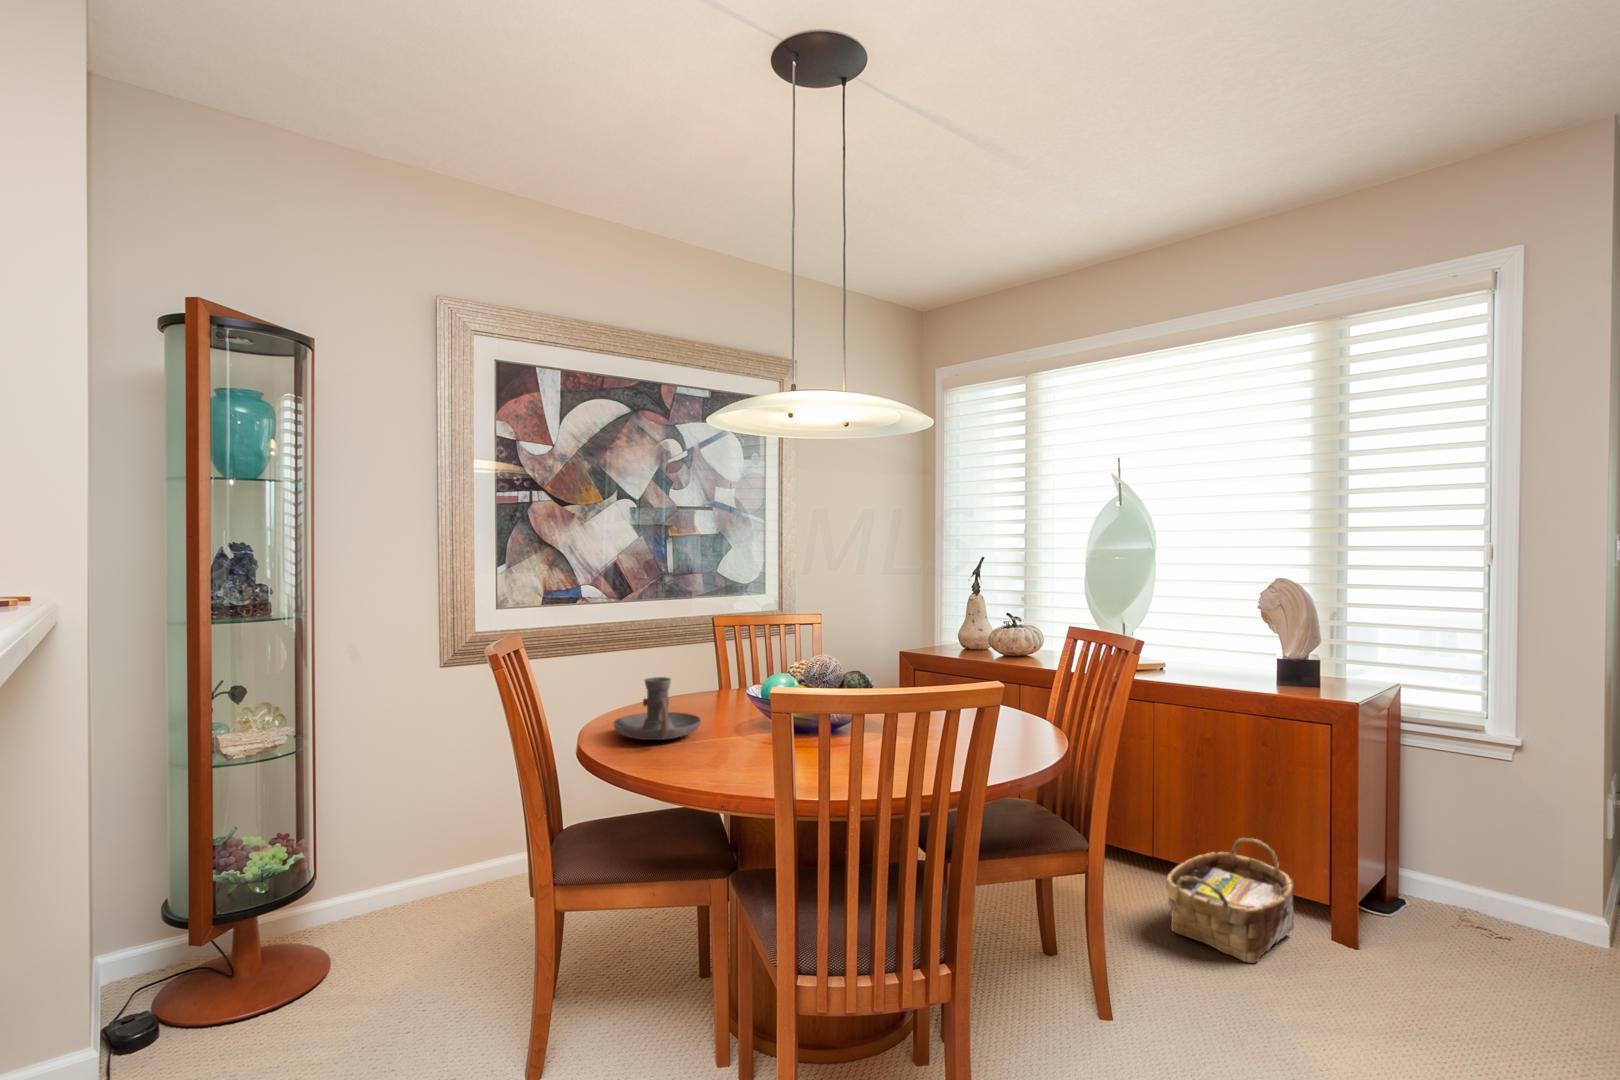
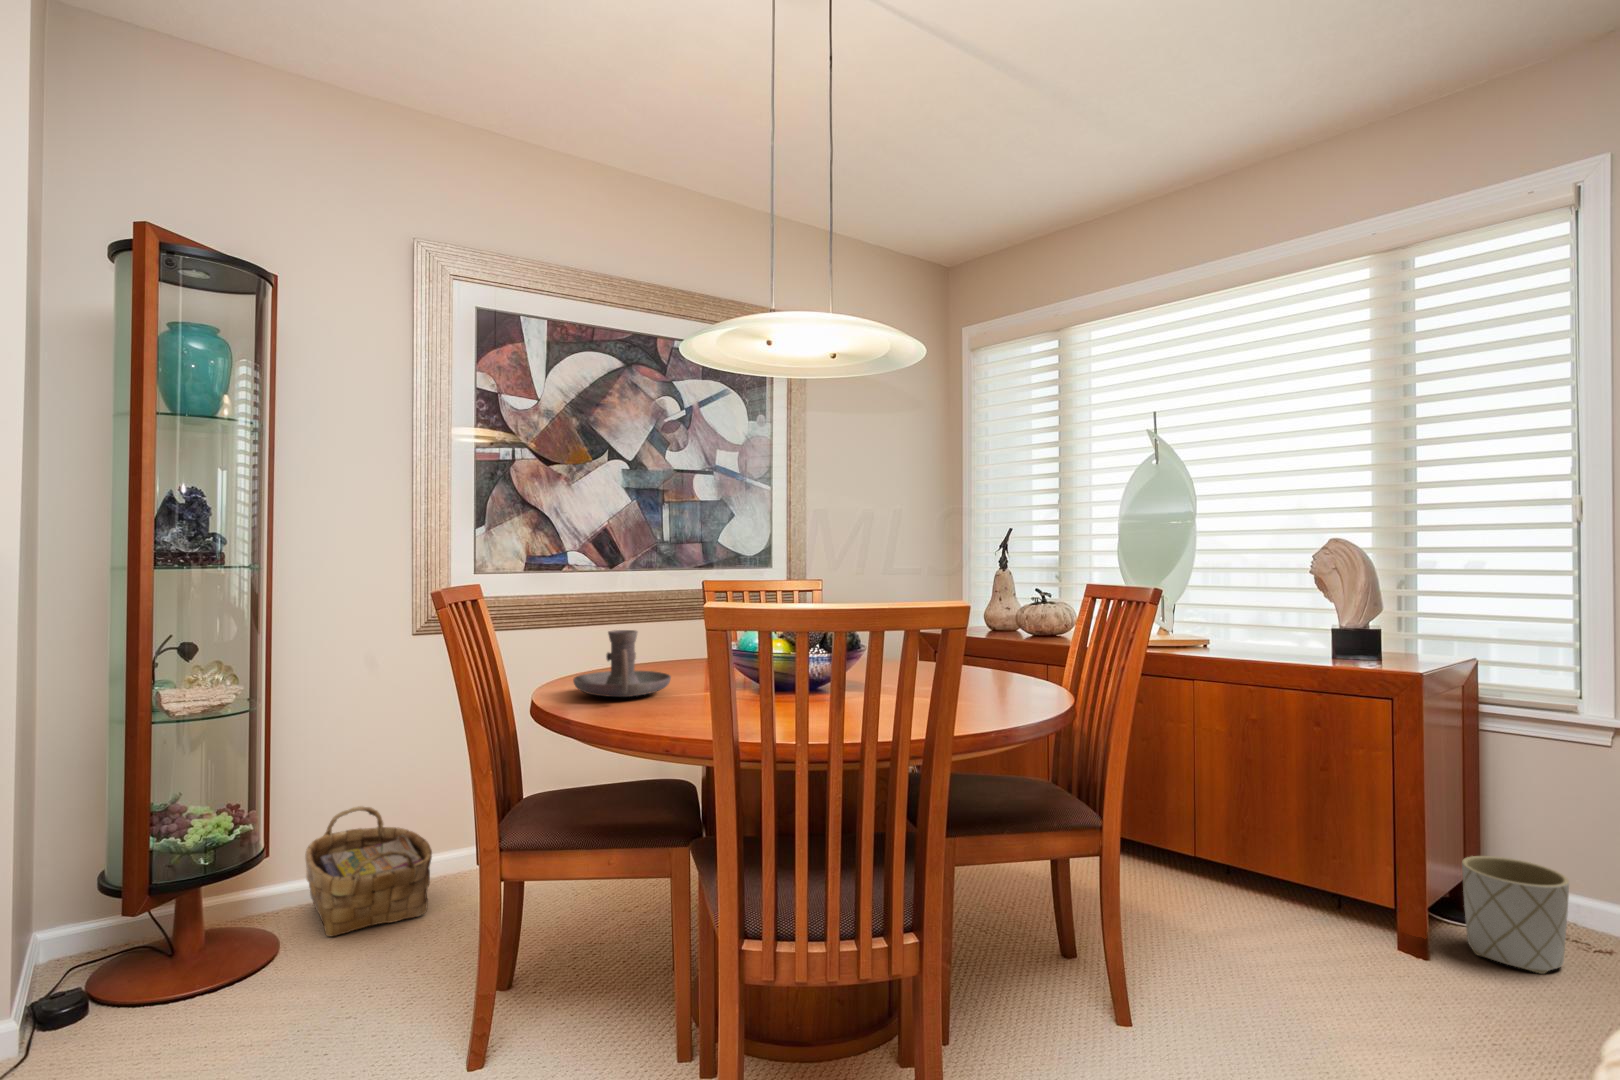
woven basket: present [1166,838,1294,963] -> present [305,806,432,936]
planter: none [1386,859,1476,962] -> present [1462,856,1569,974]

